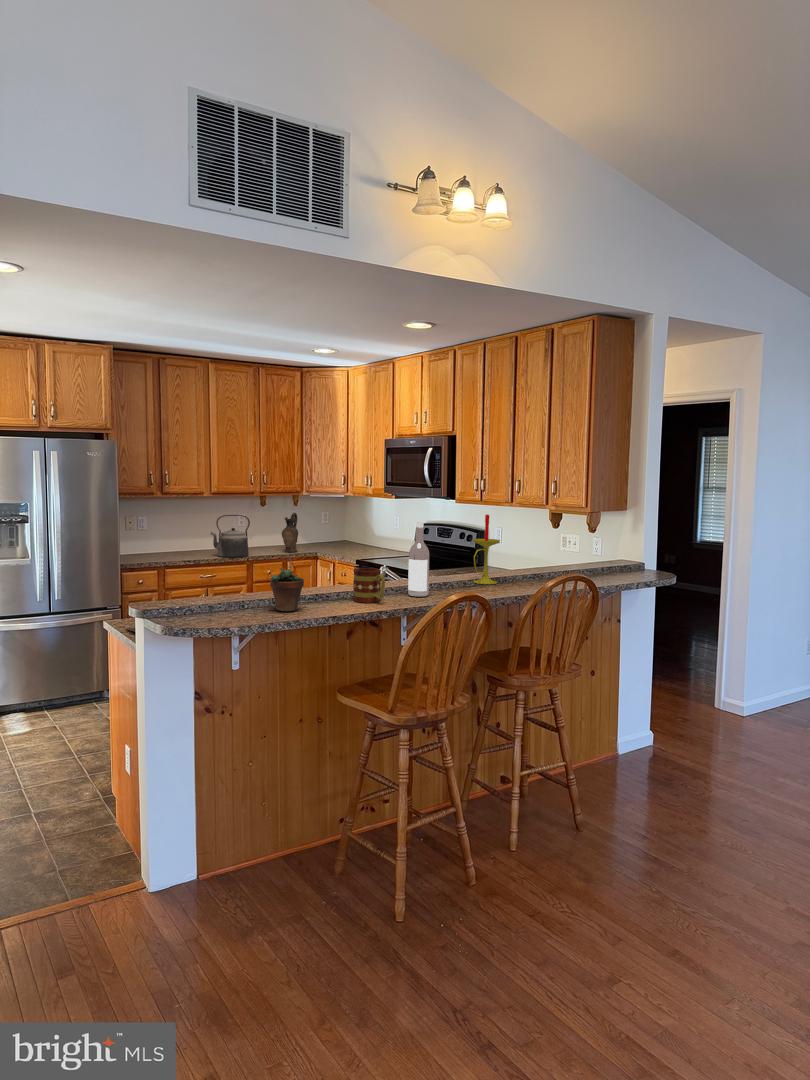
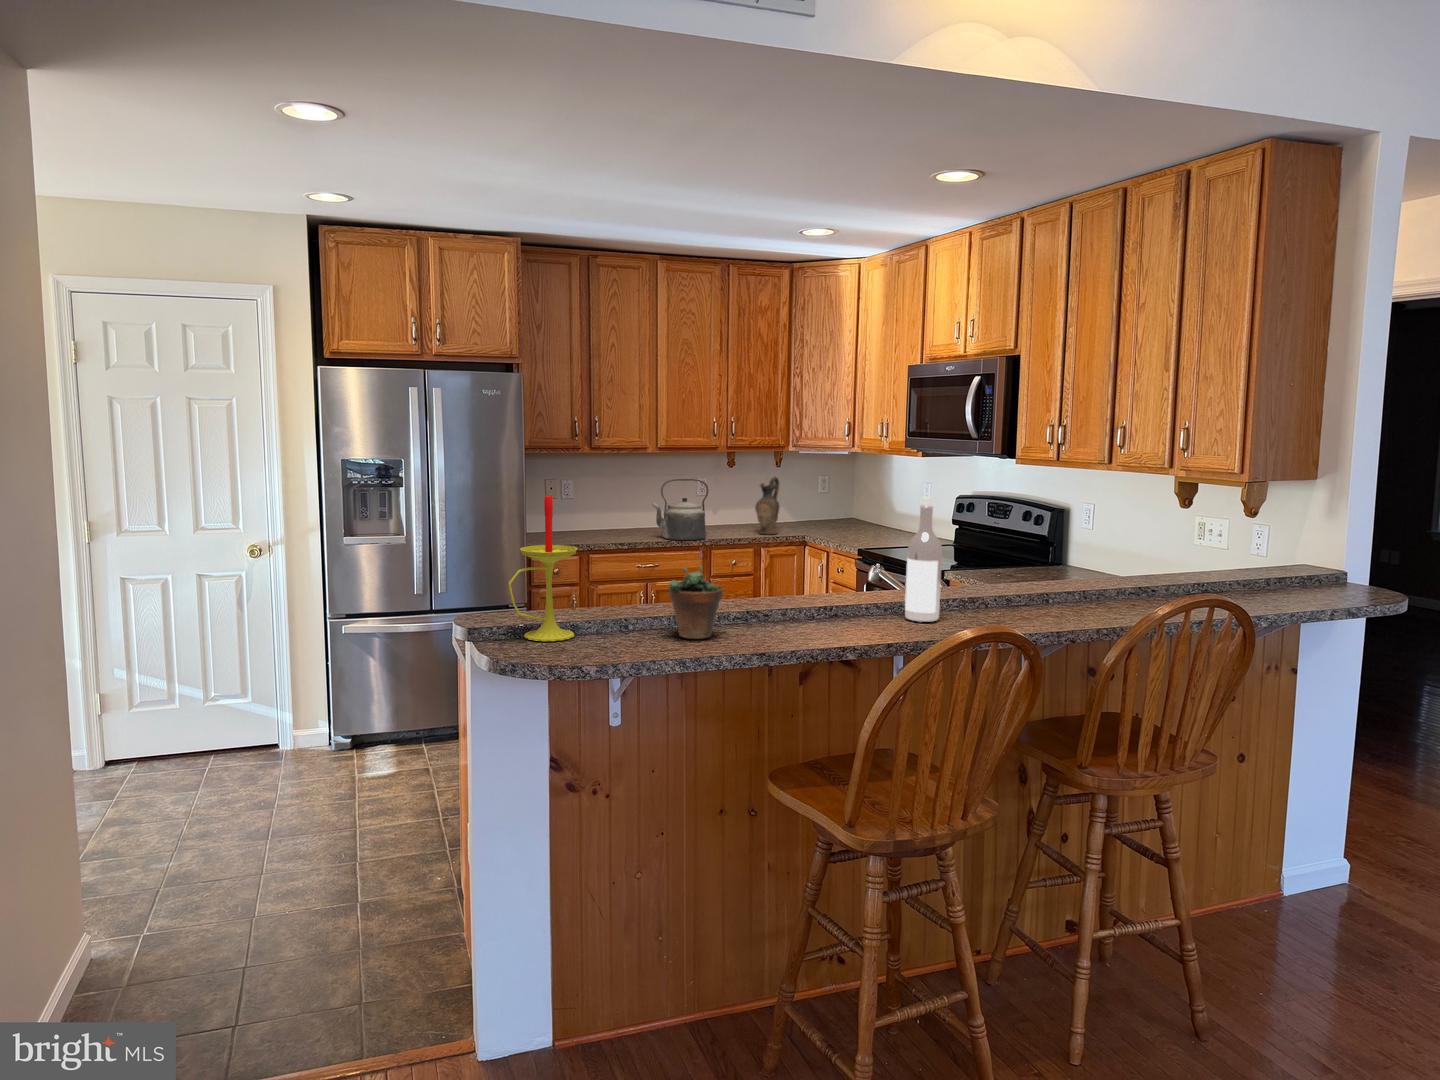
candle: present [473,515,500,584] -> present [508,496,577,641]
mug: present [353,568,385,603] -> none [810,572,860,629]

